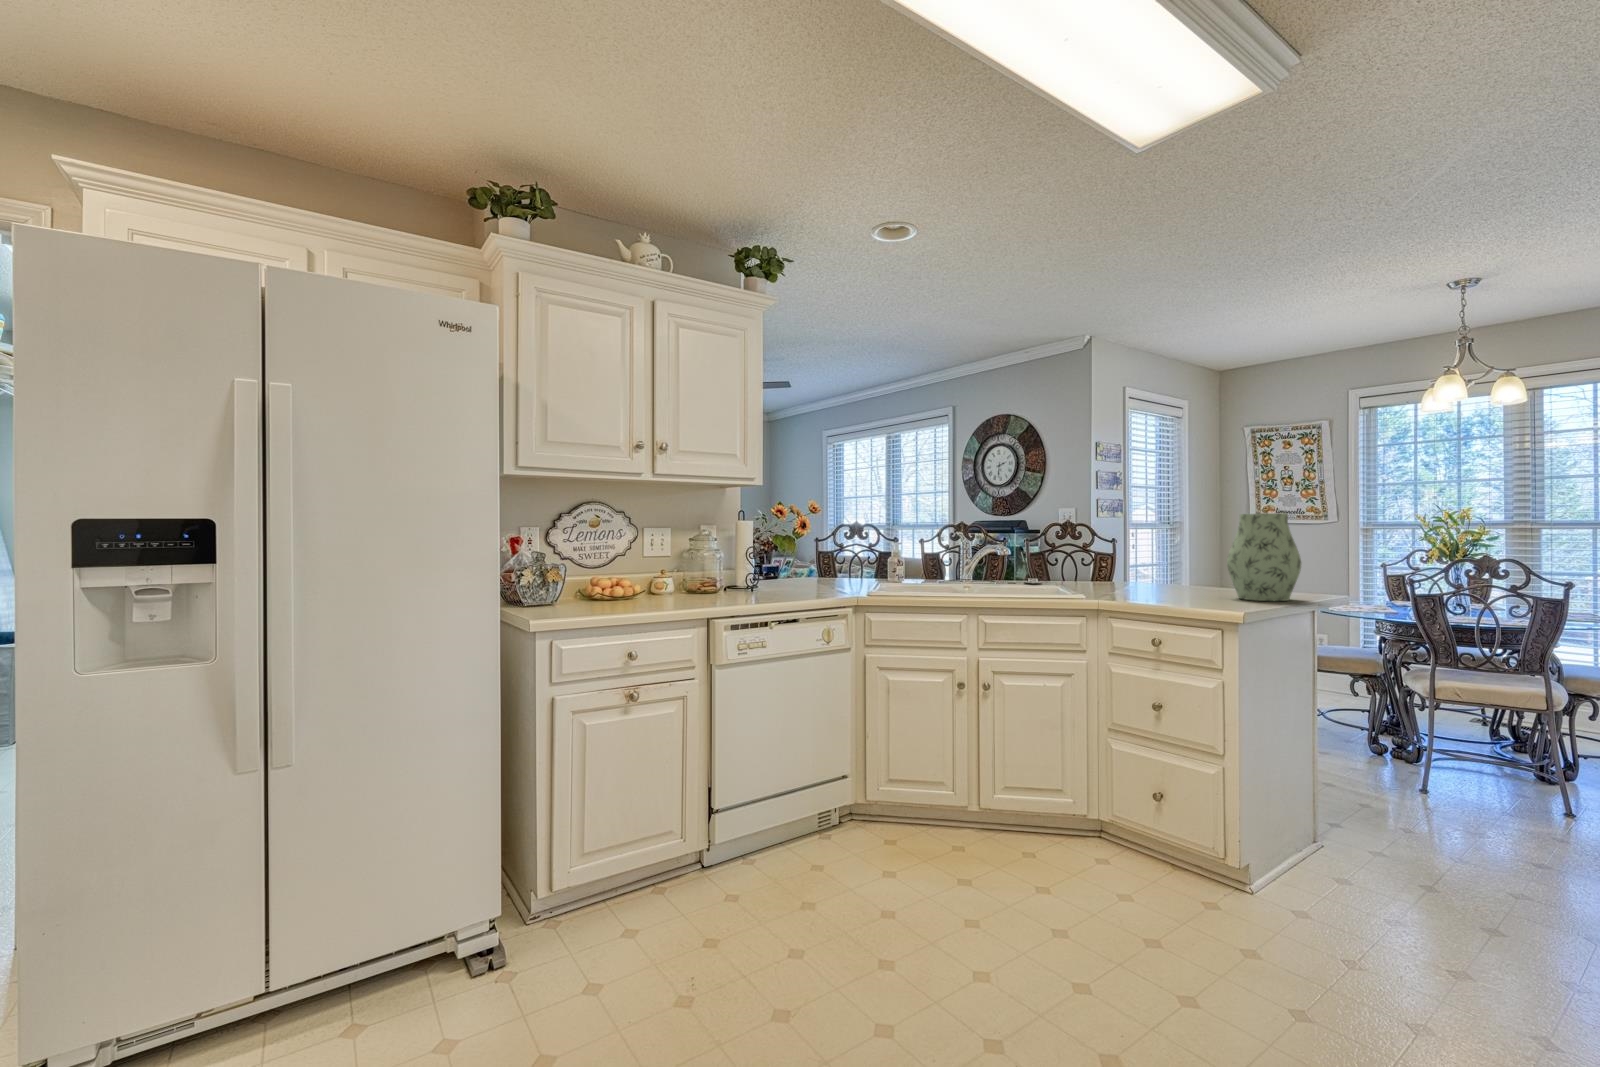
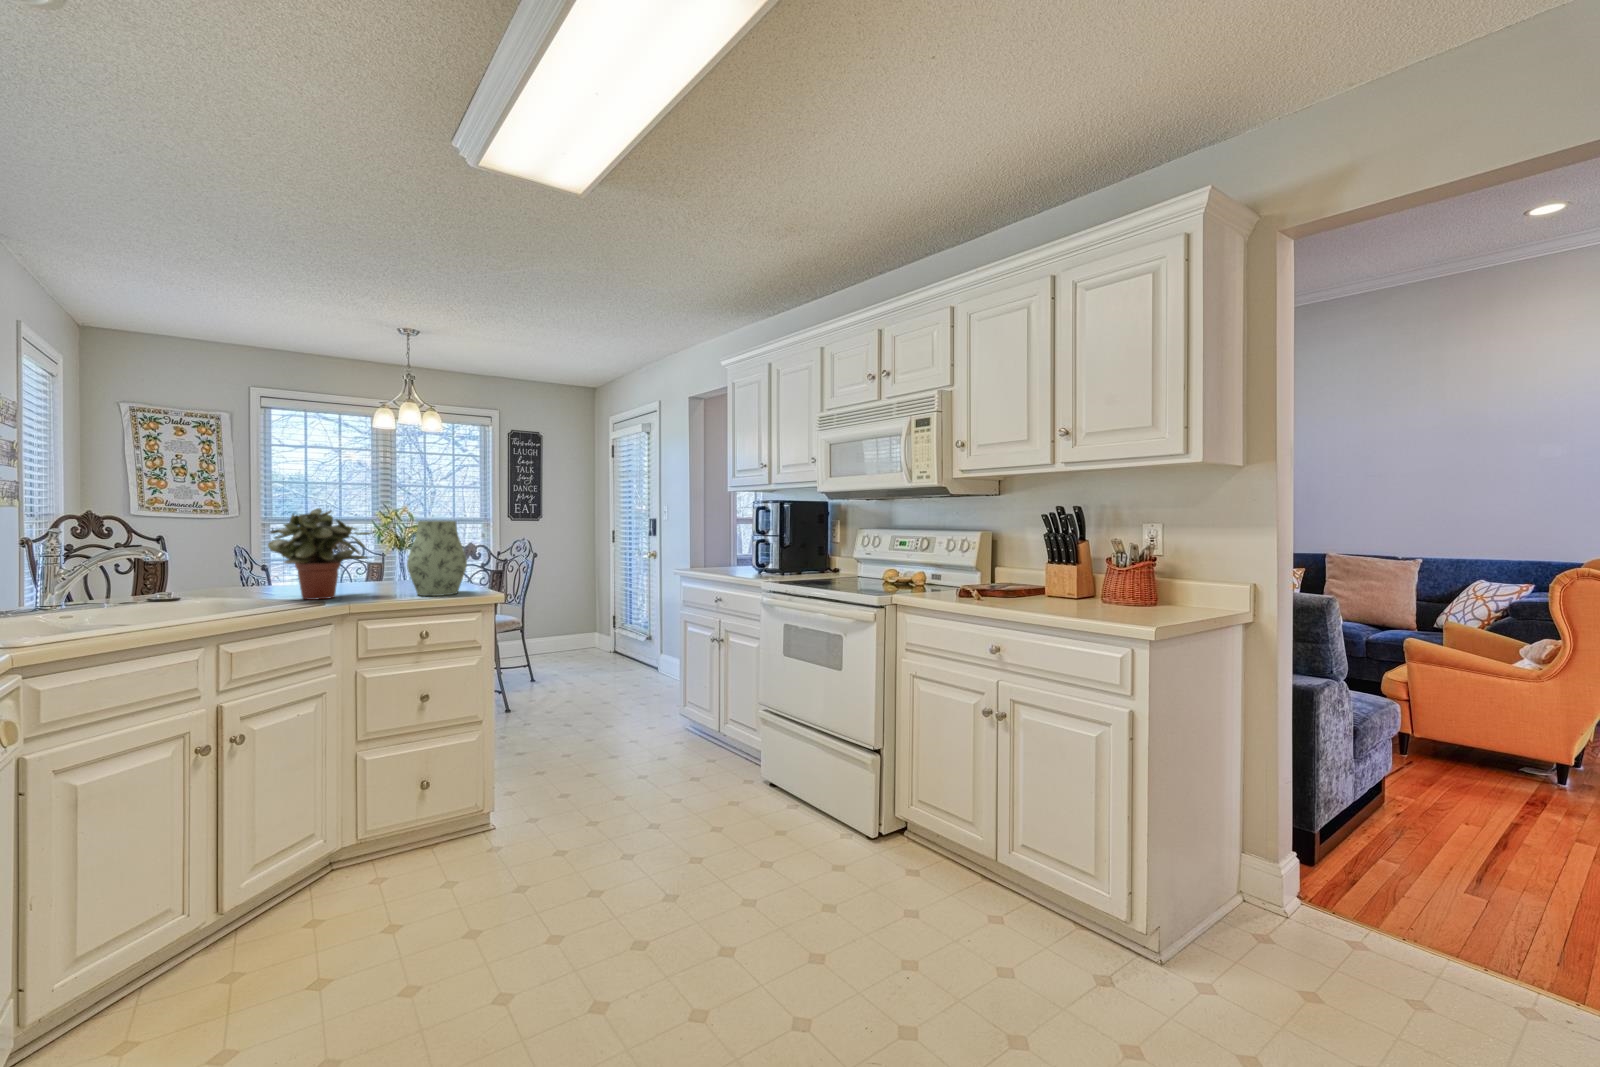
potted plant: none [1119,504,1210,591] -> present [268,508,370,600]

